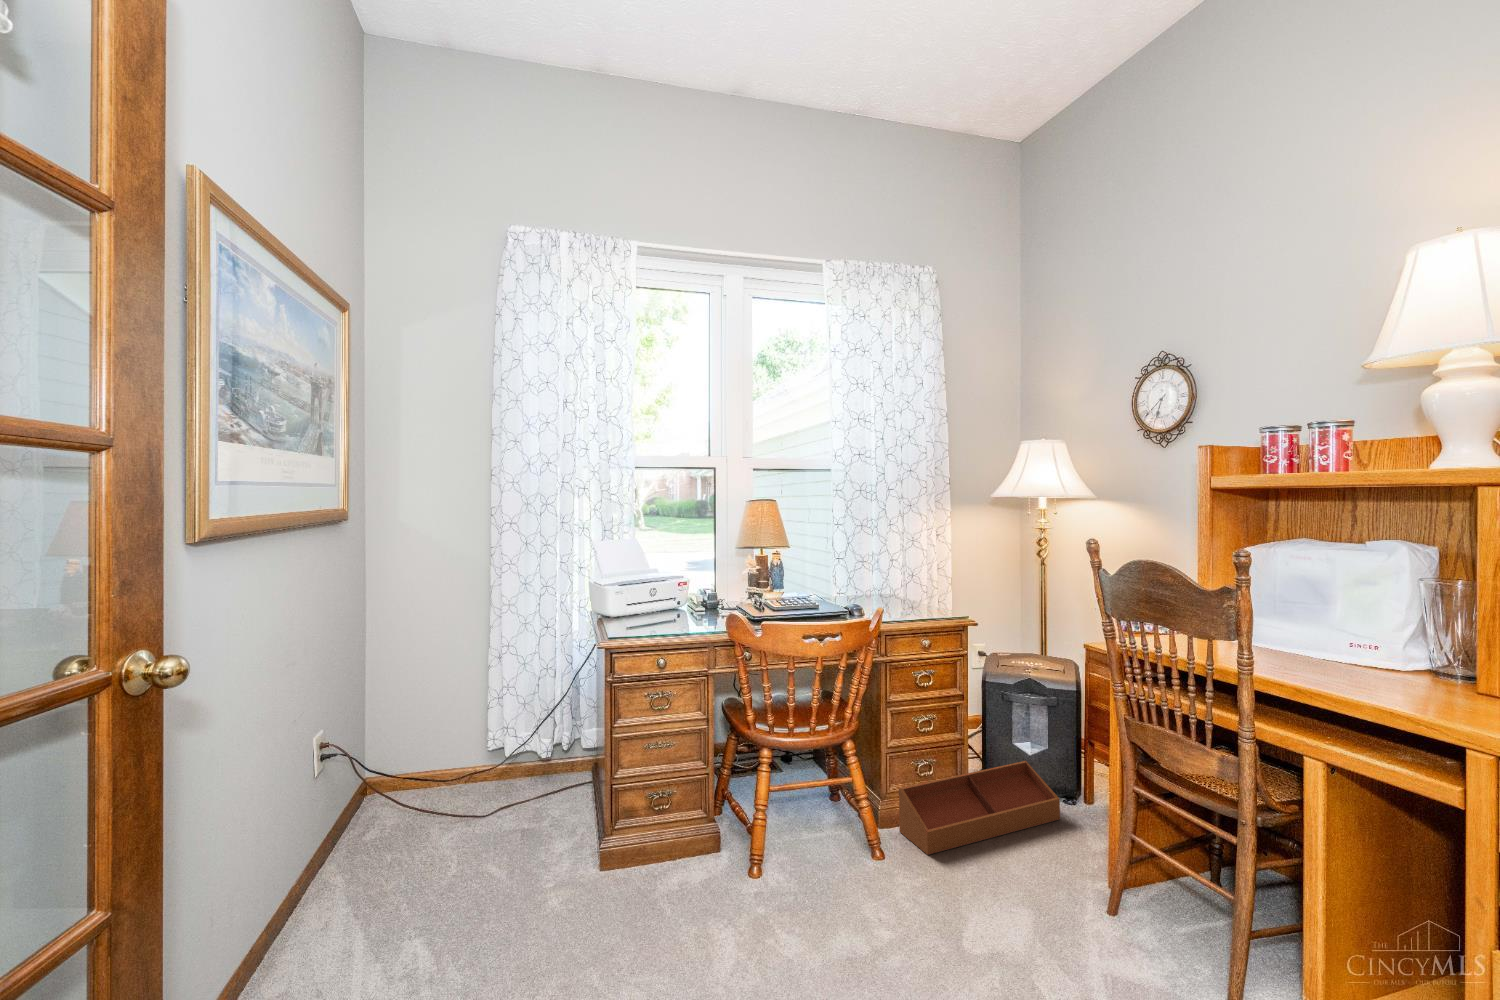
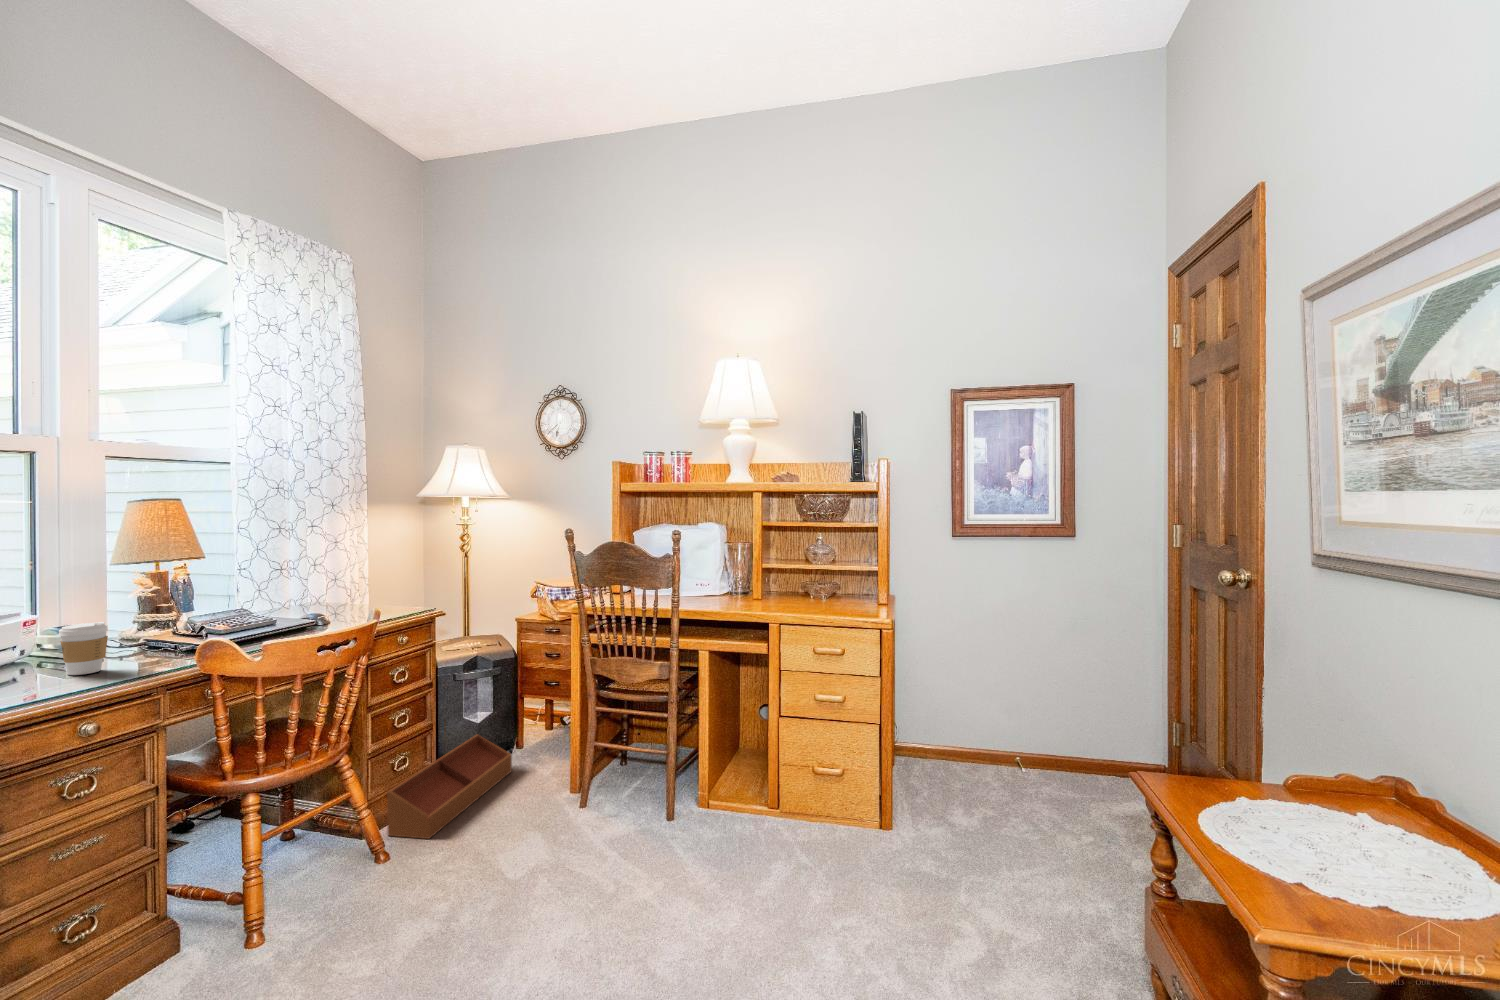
coffee cup: none [666,589,691,625] -> present [59,622,108,675]

